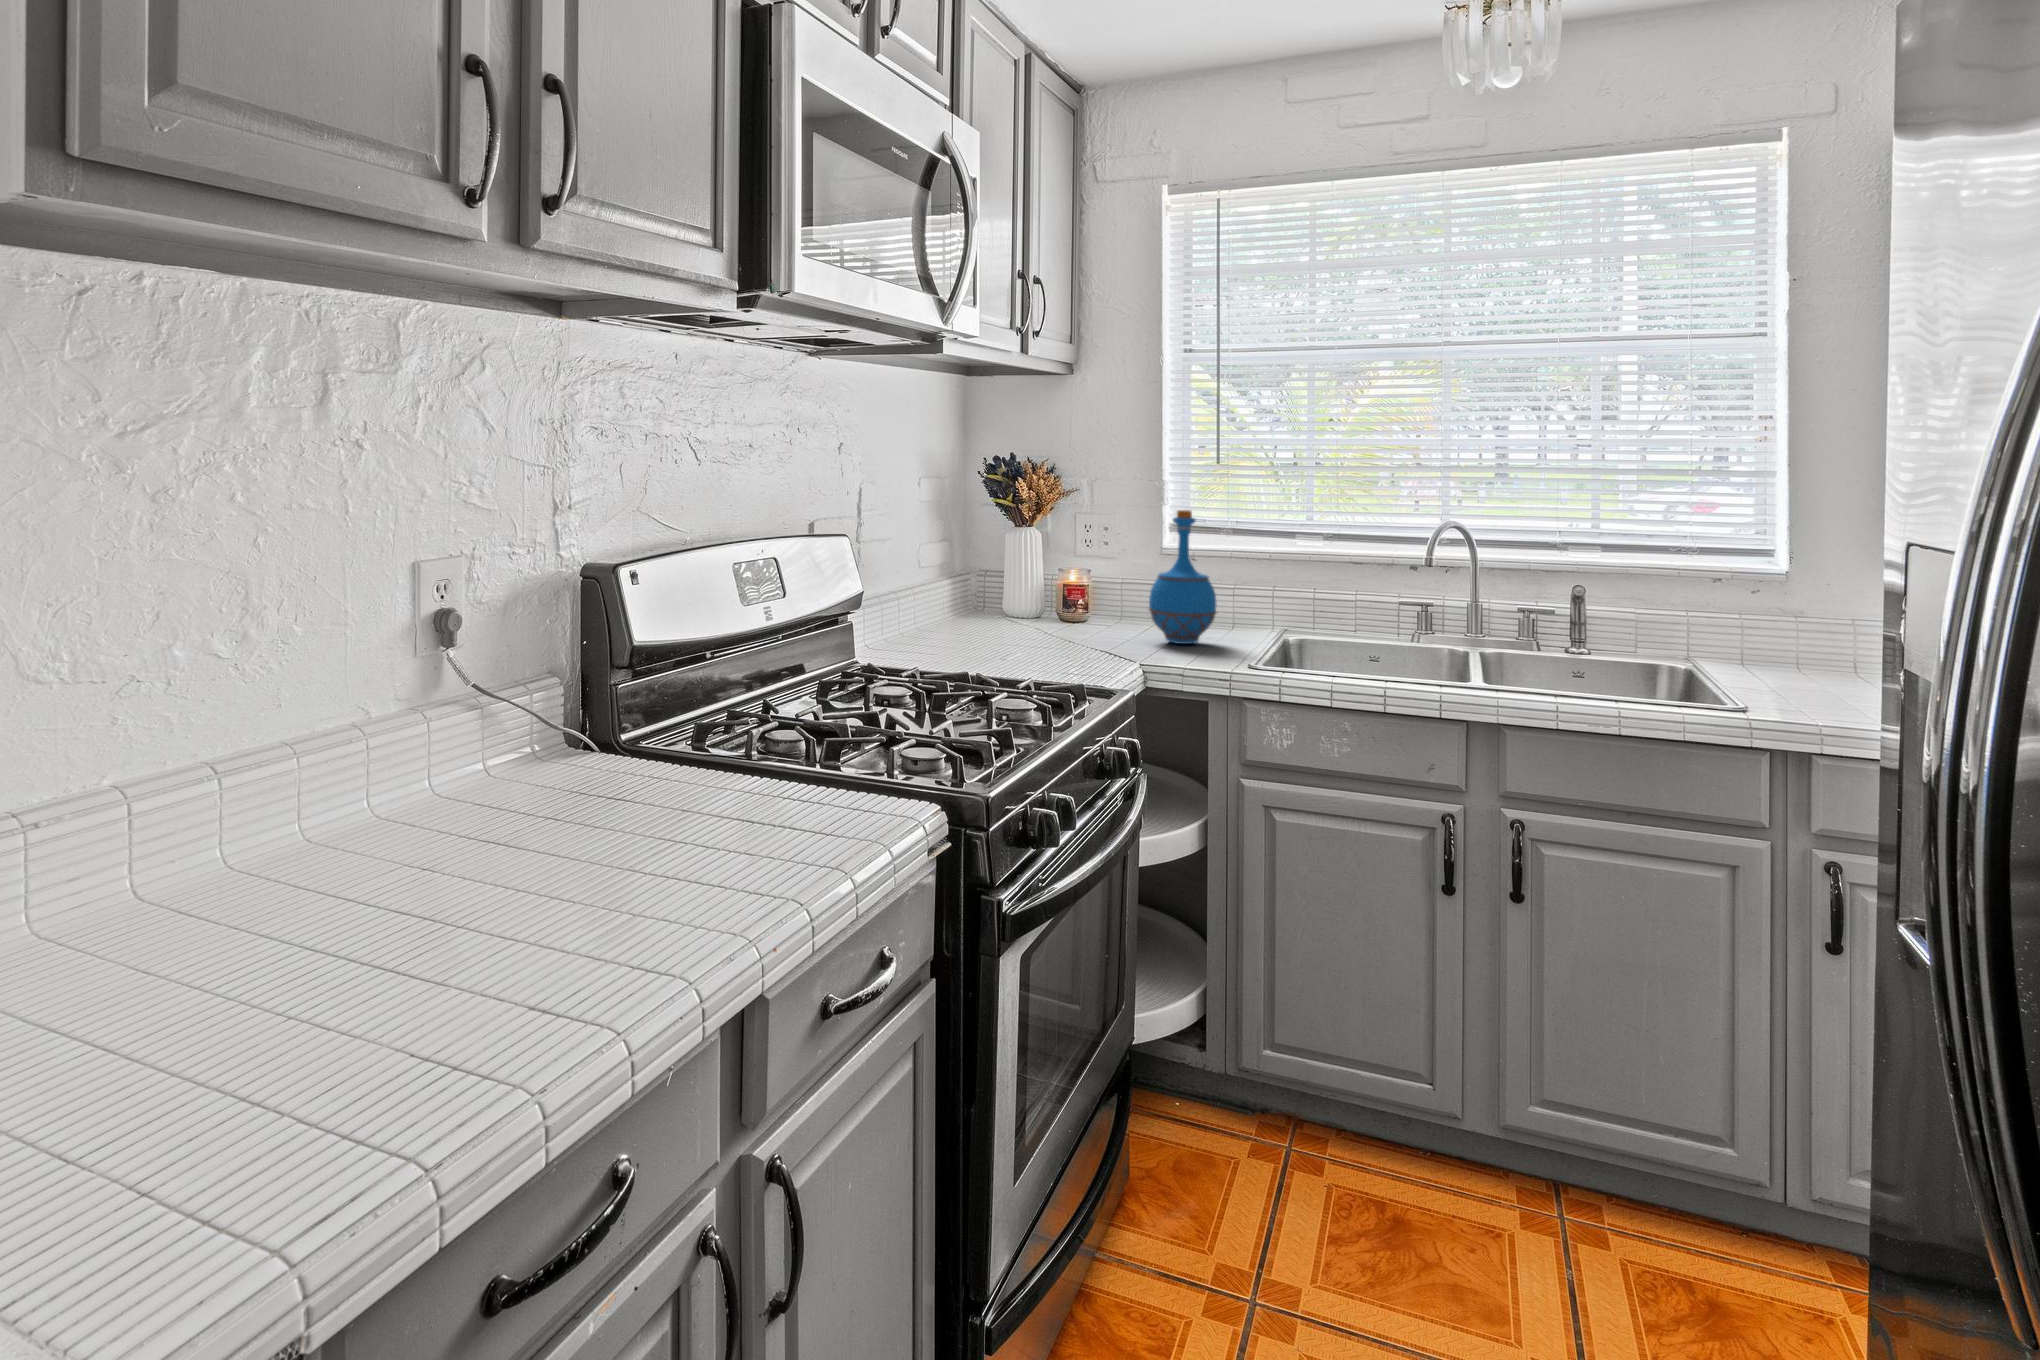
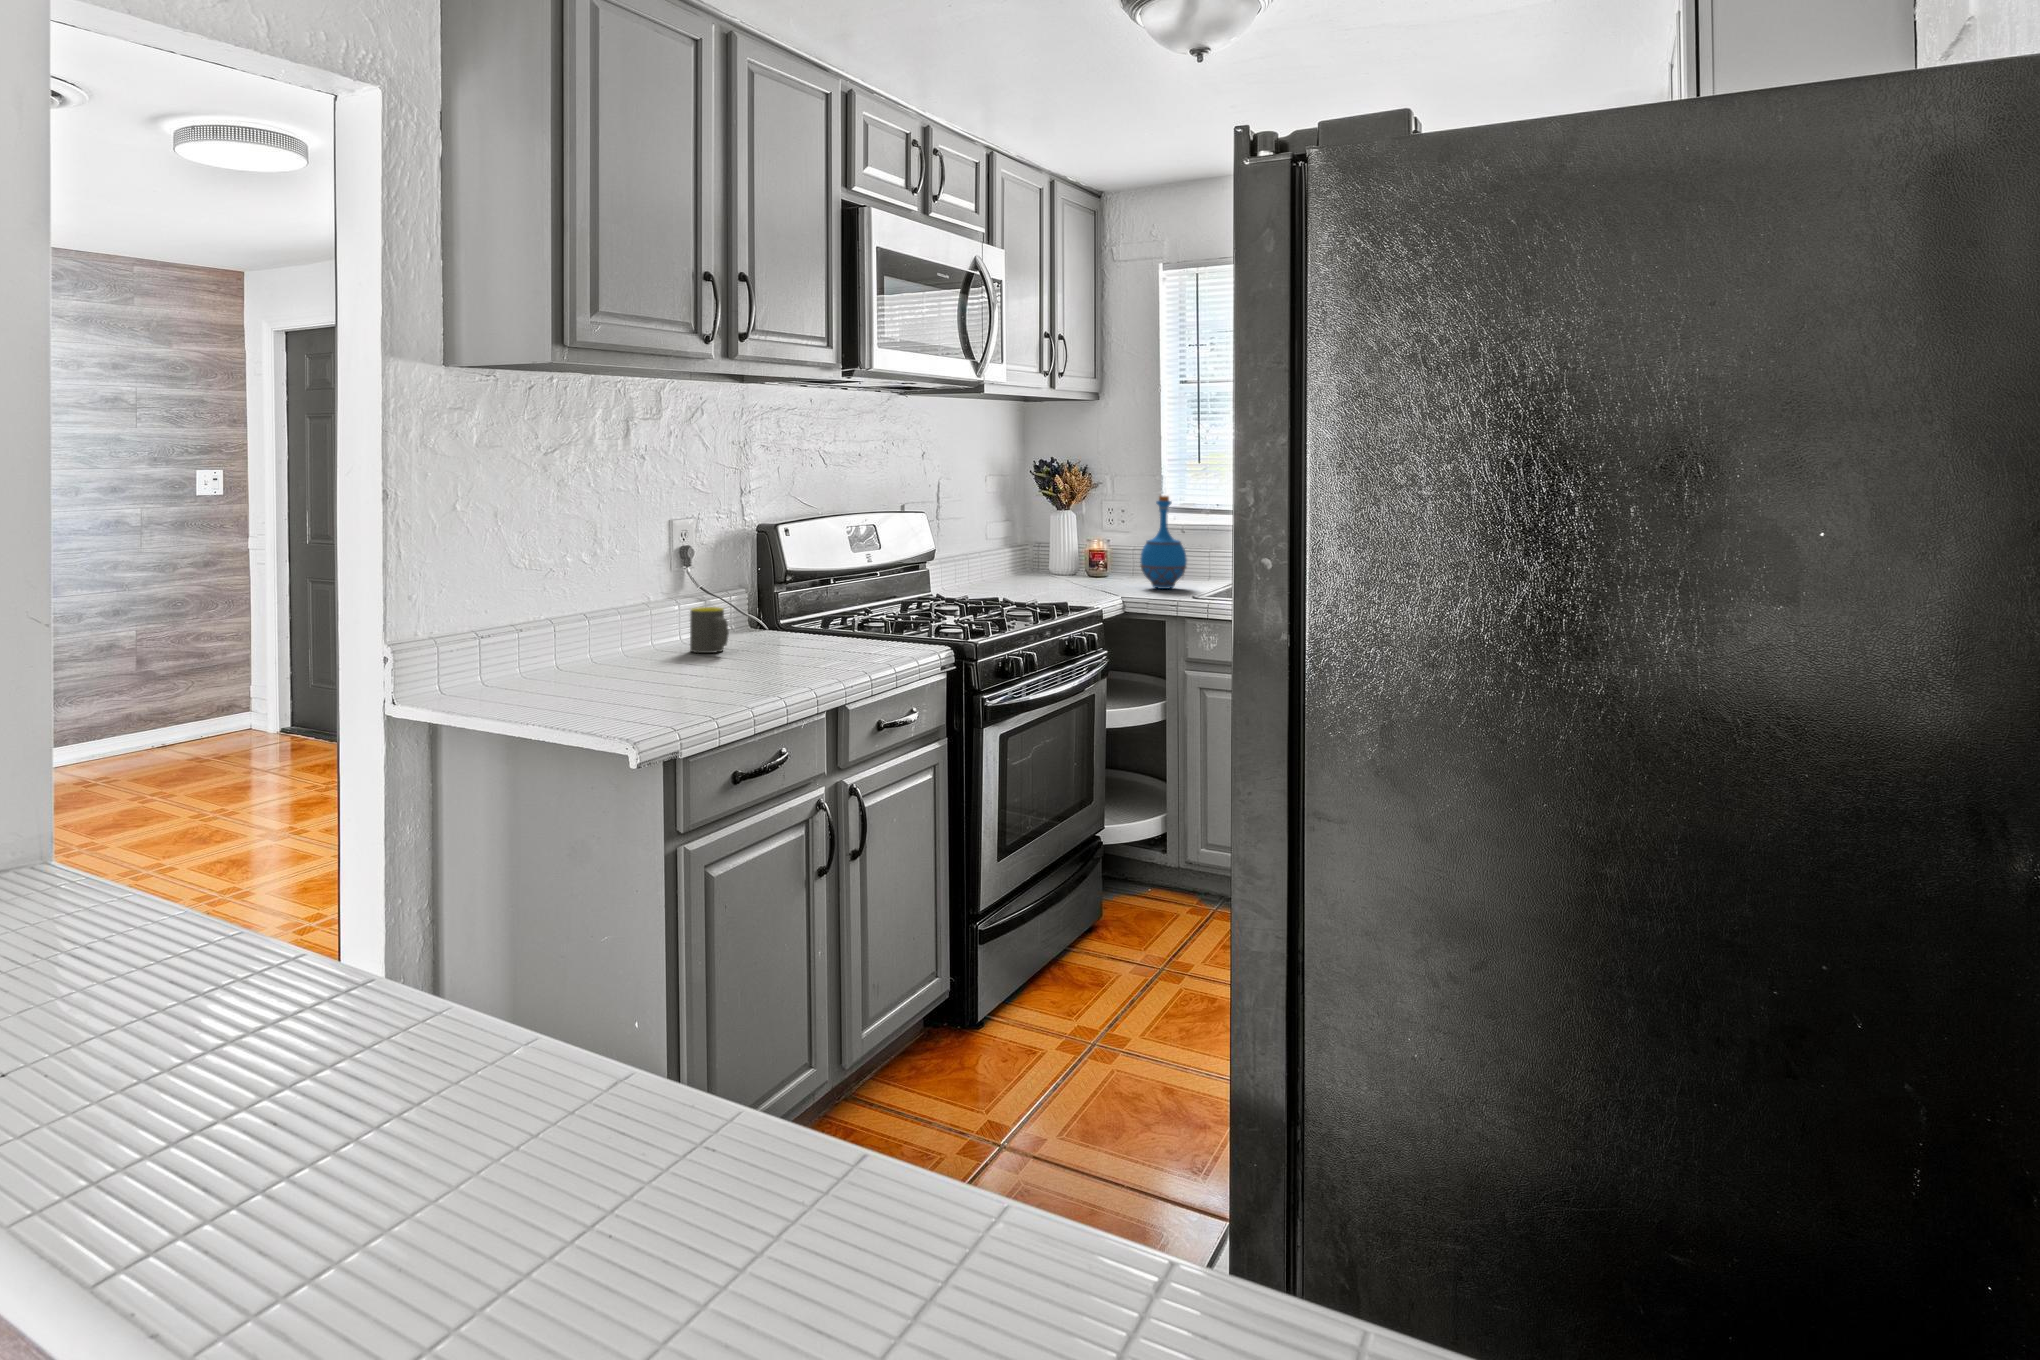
mug: none [447,732,521,828] -> present [690,607,729,653]

